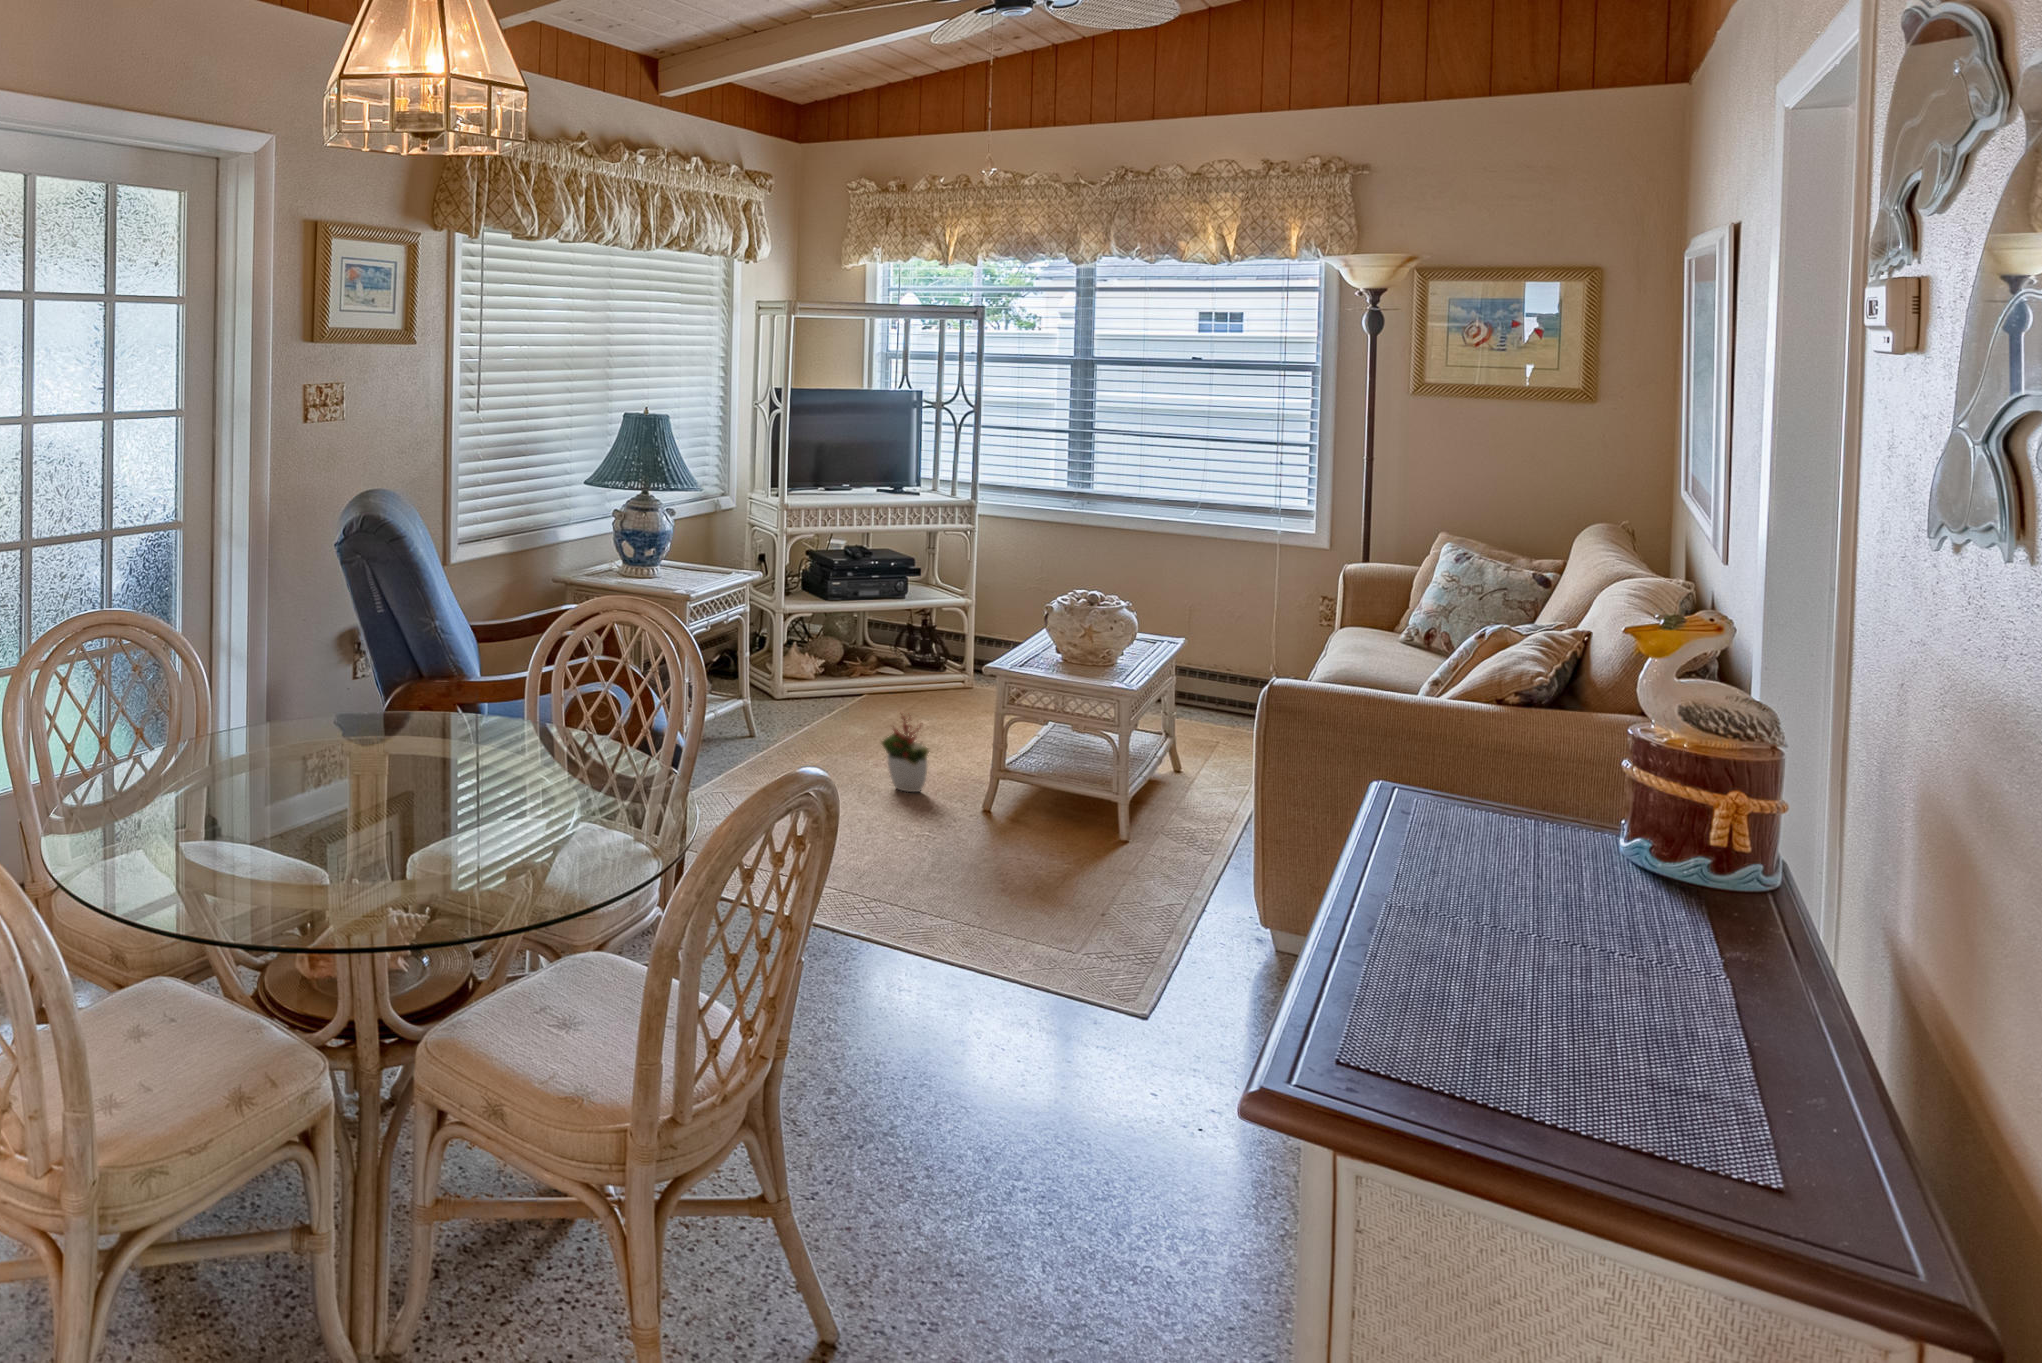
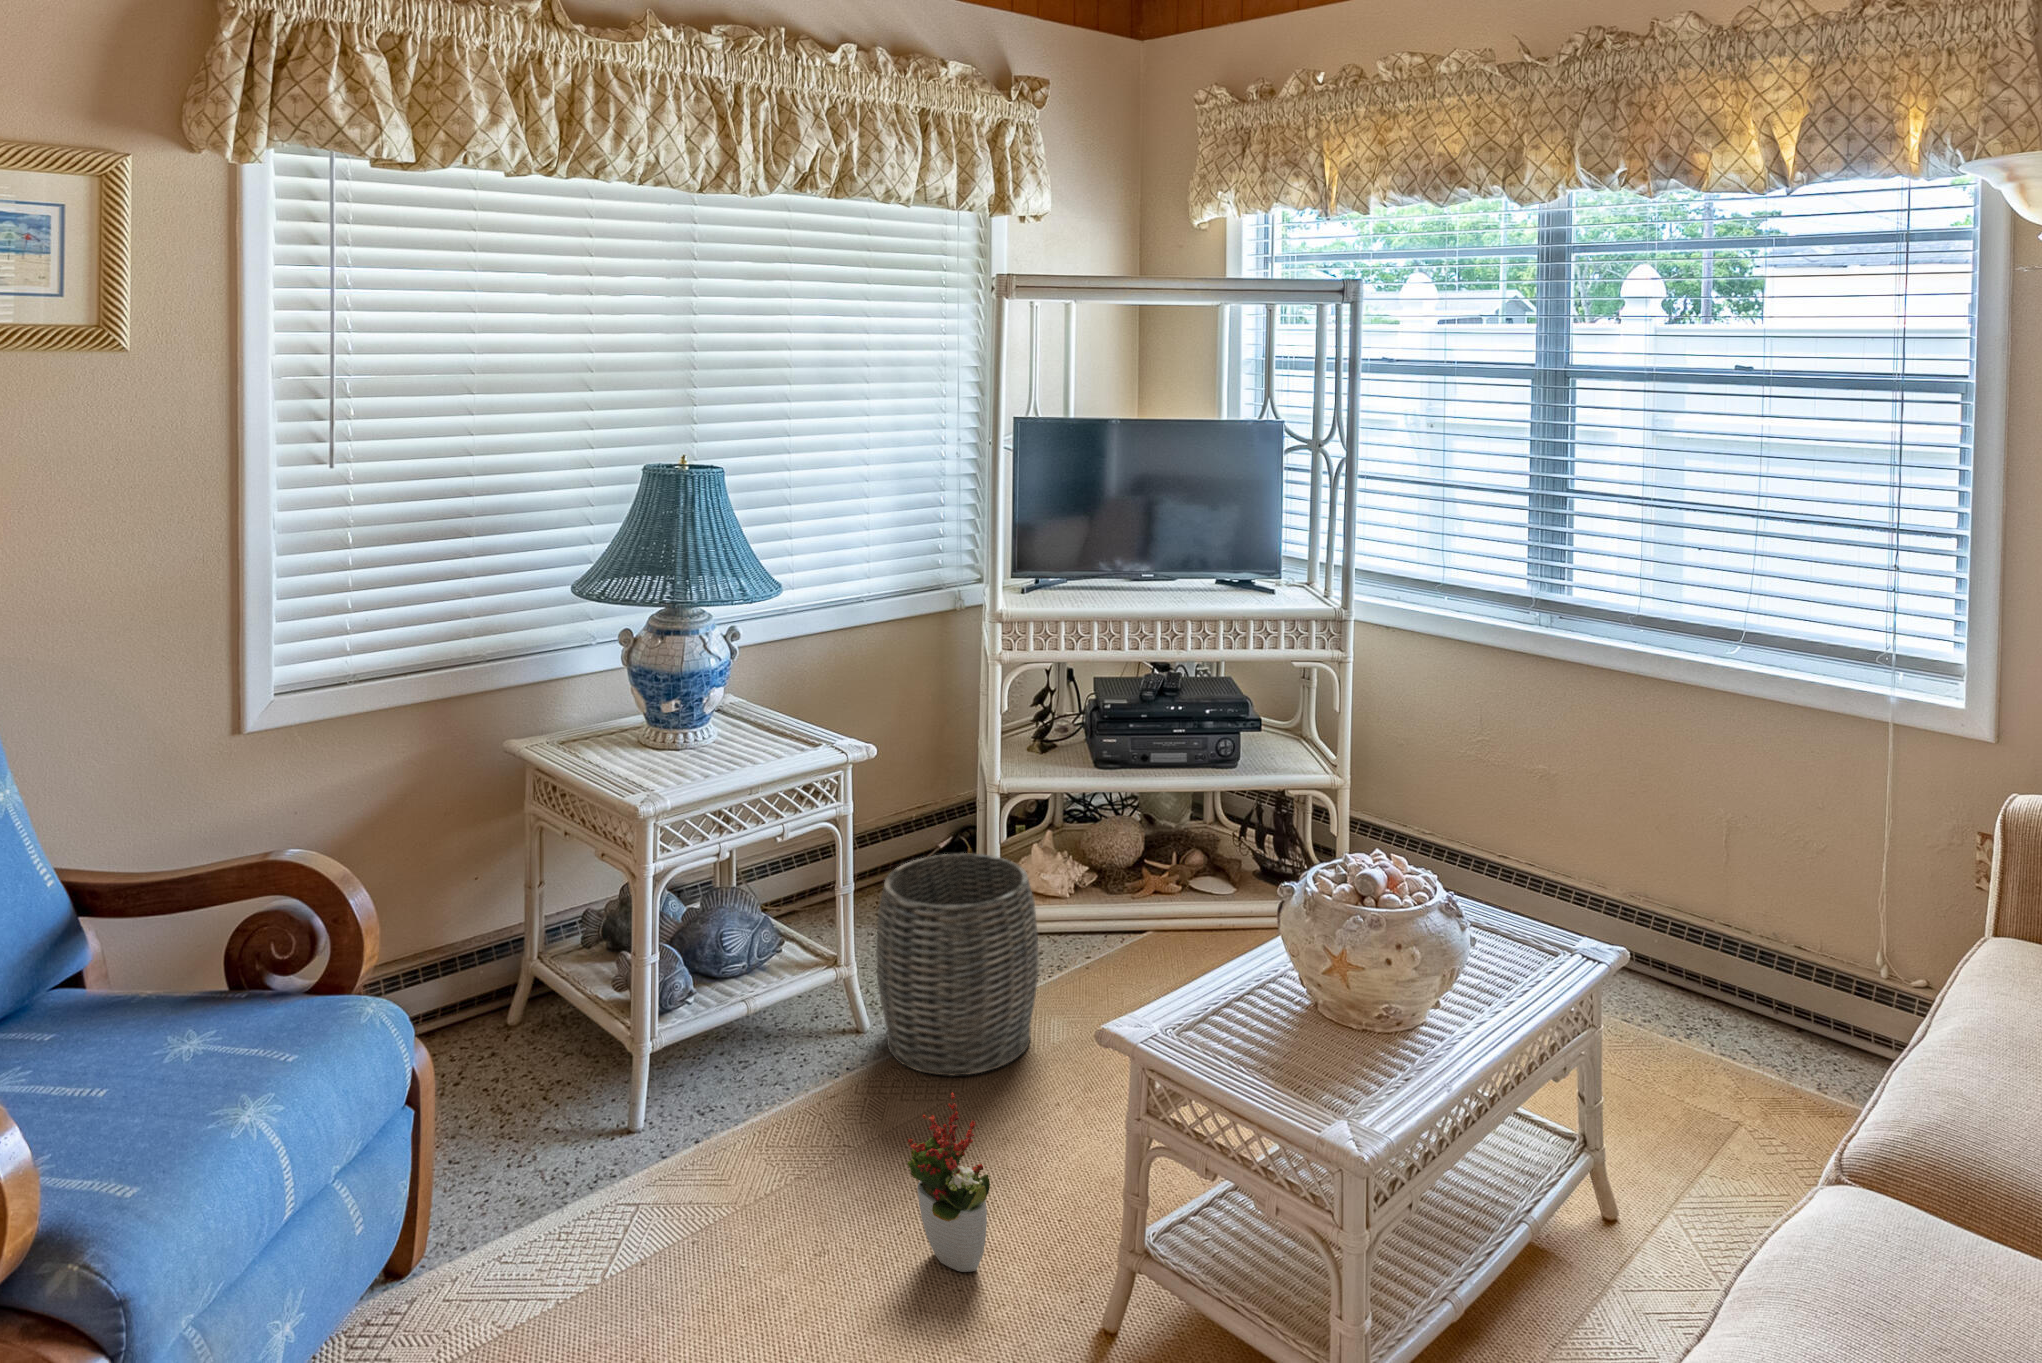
woven basket: none [778,633,868,740] -> present [876,853,1038,1076]

